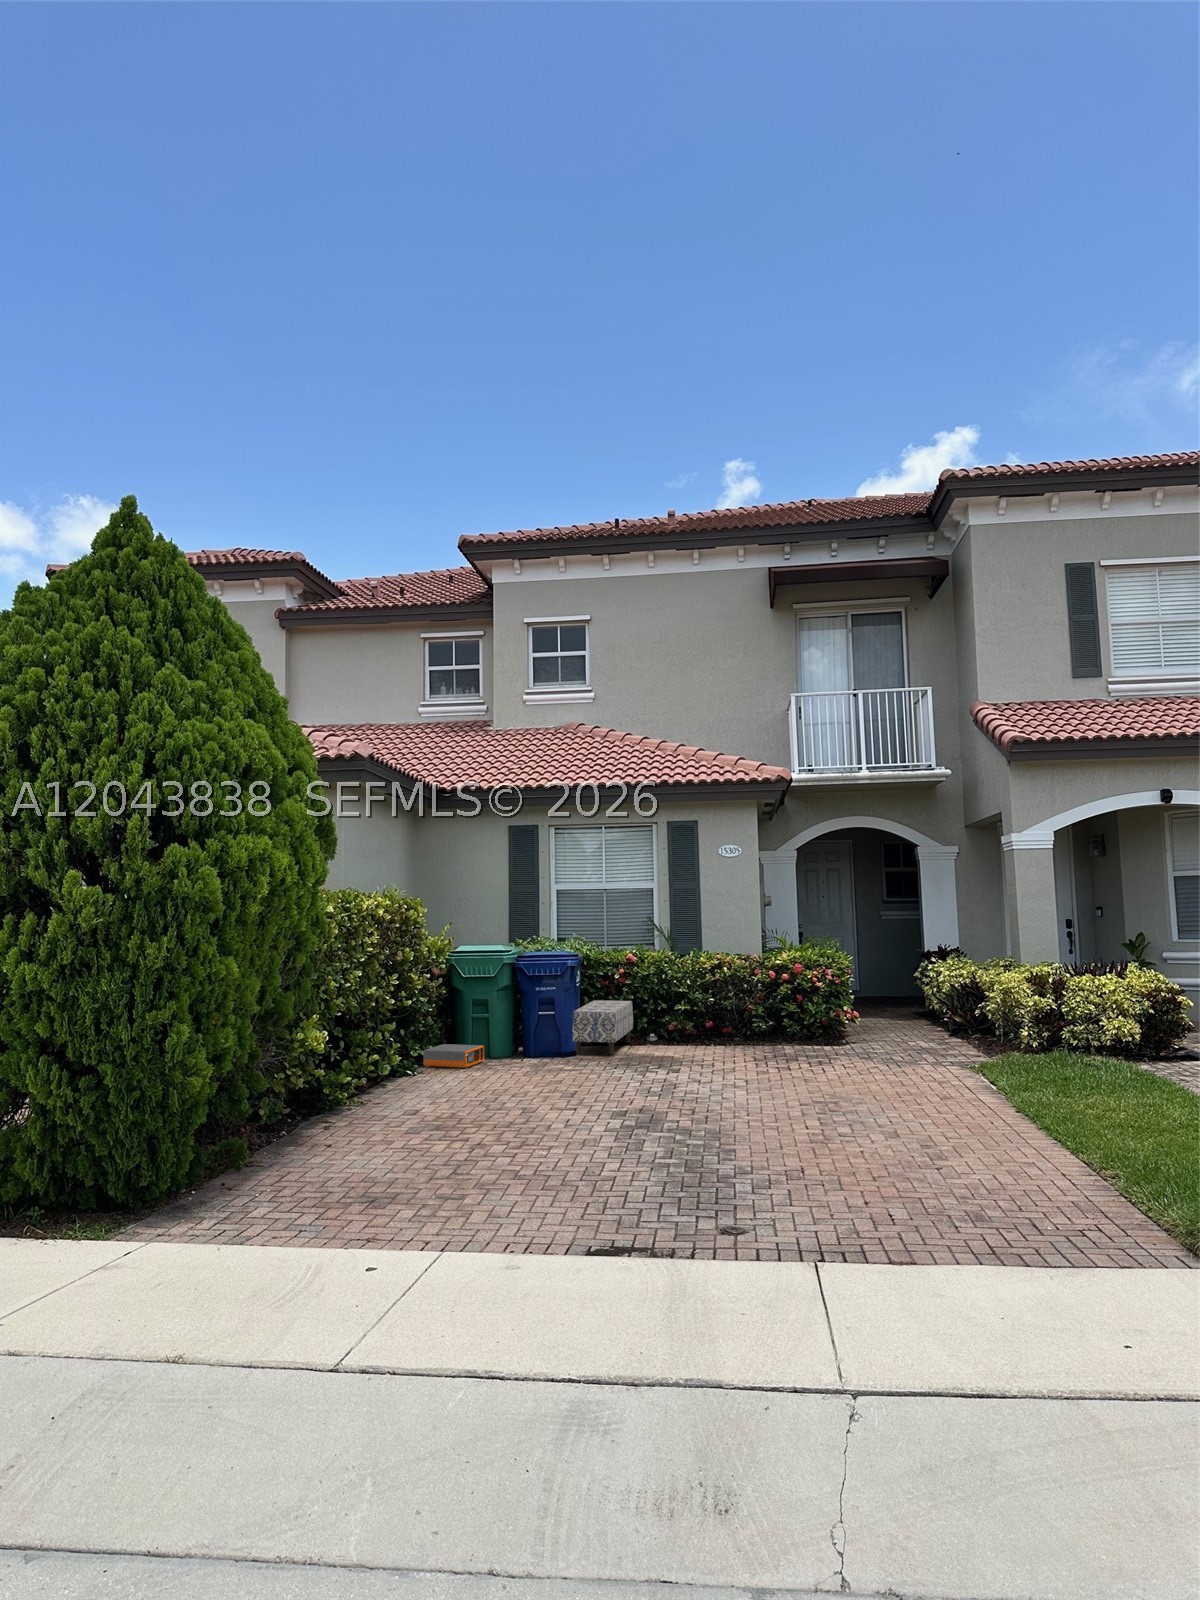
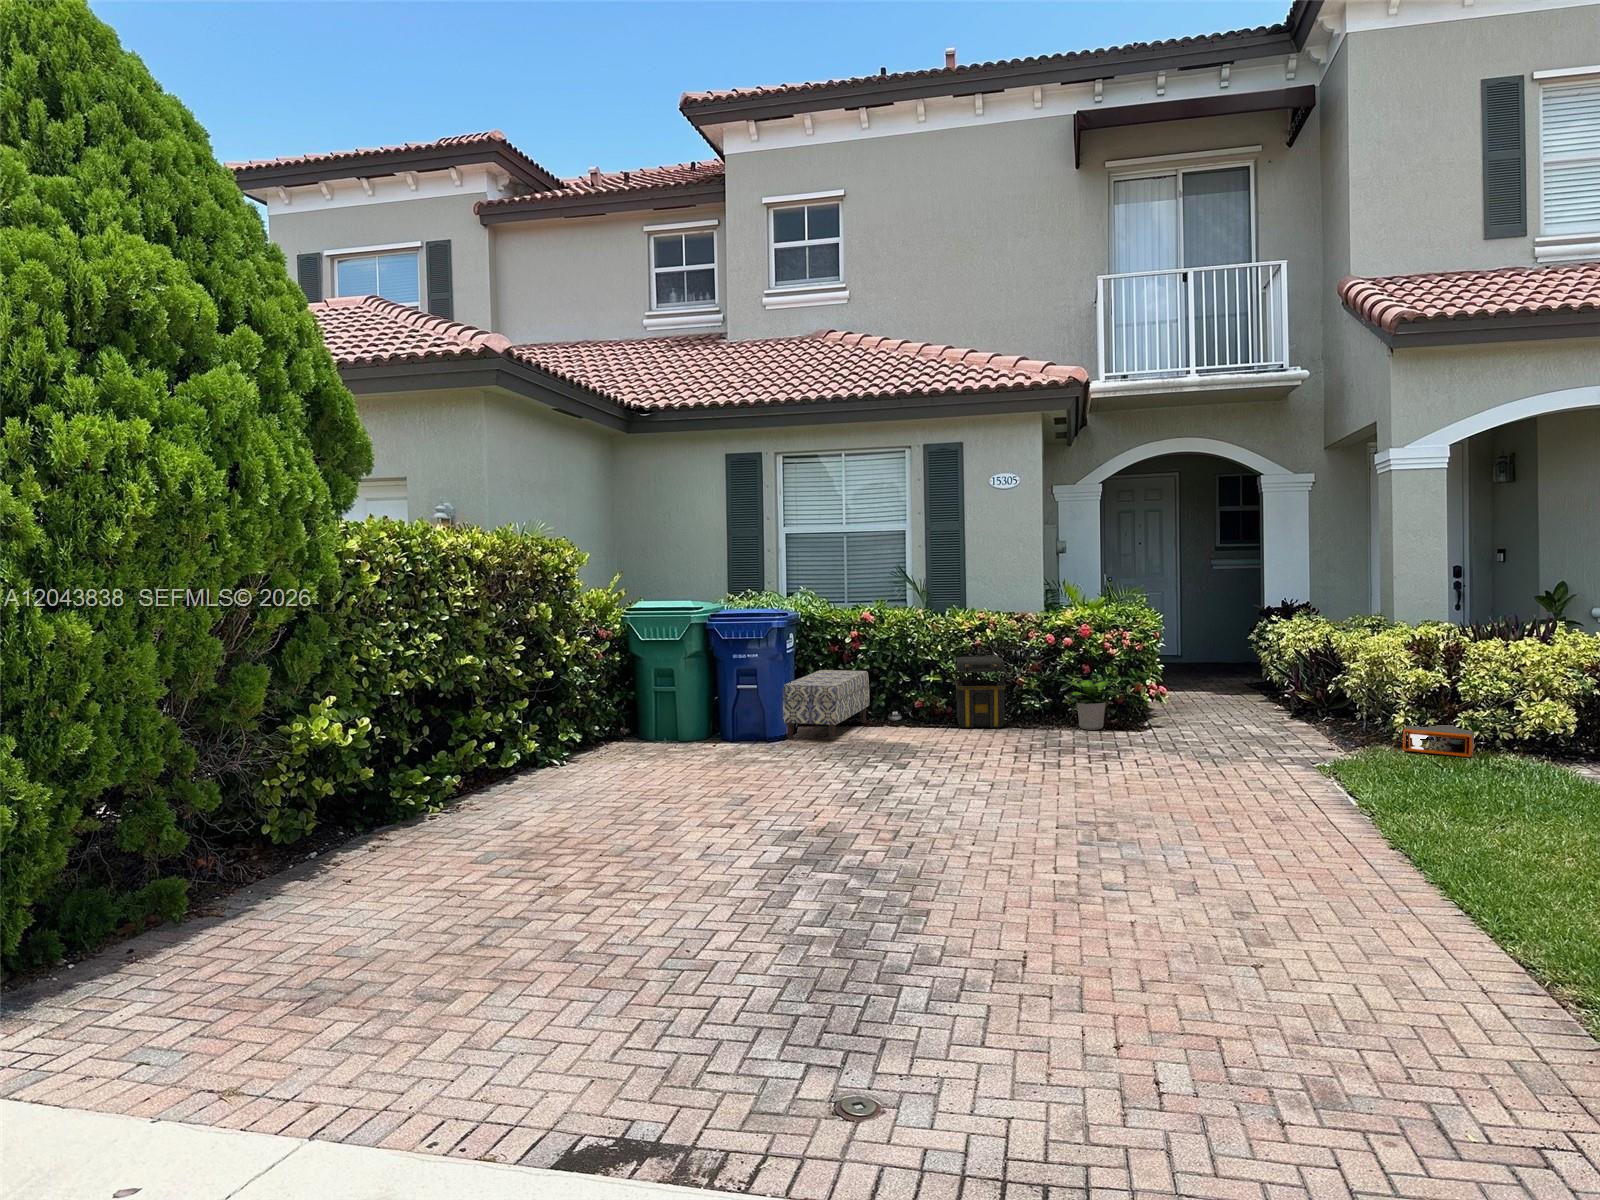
toolbox: none [699,989,740,1045] -> present [955,656,1006,728]
potted plant: none [784,1006,826,1045] -> present [1067,679,1120,730]
storage box: present [423,1044,485,1068] -> present [1403,725,1476,757]

